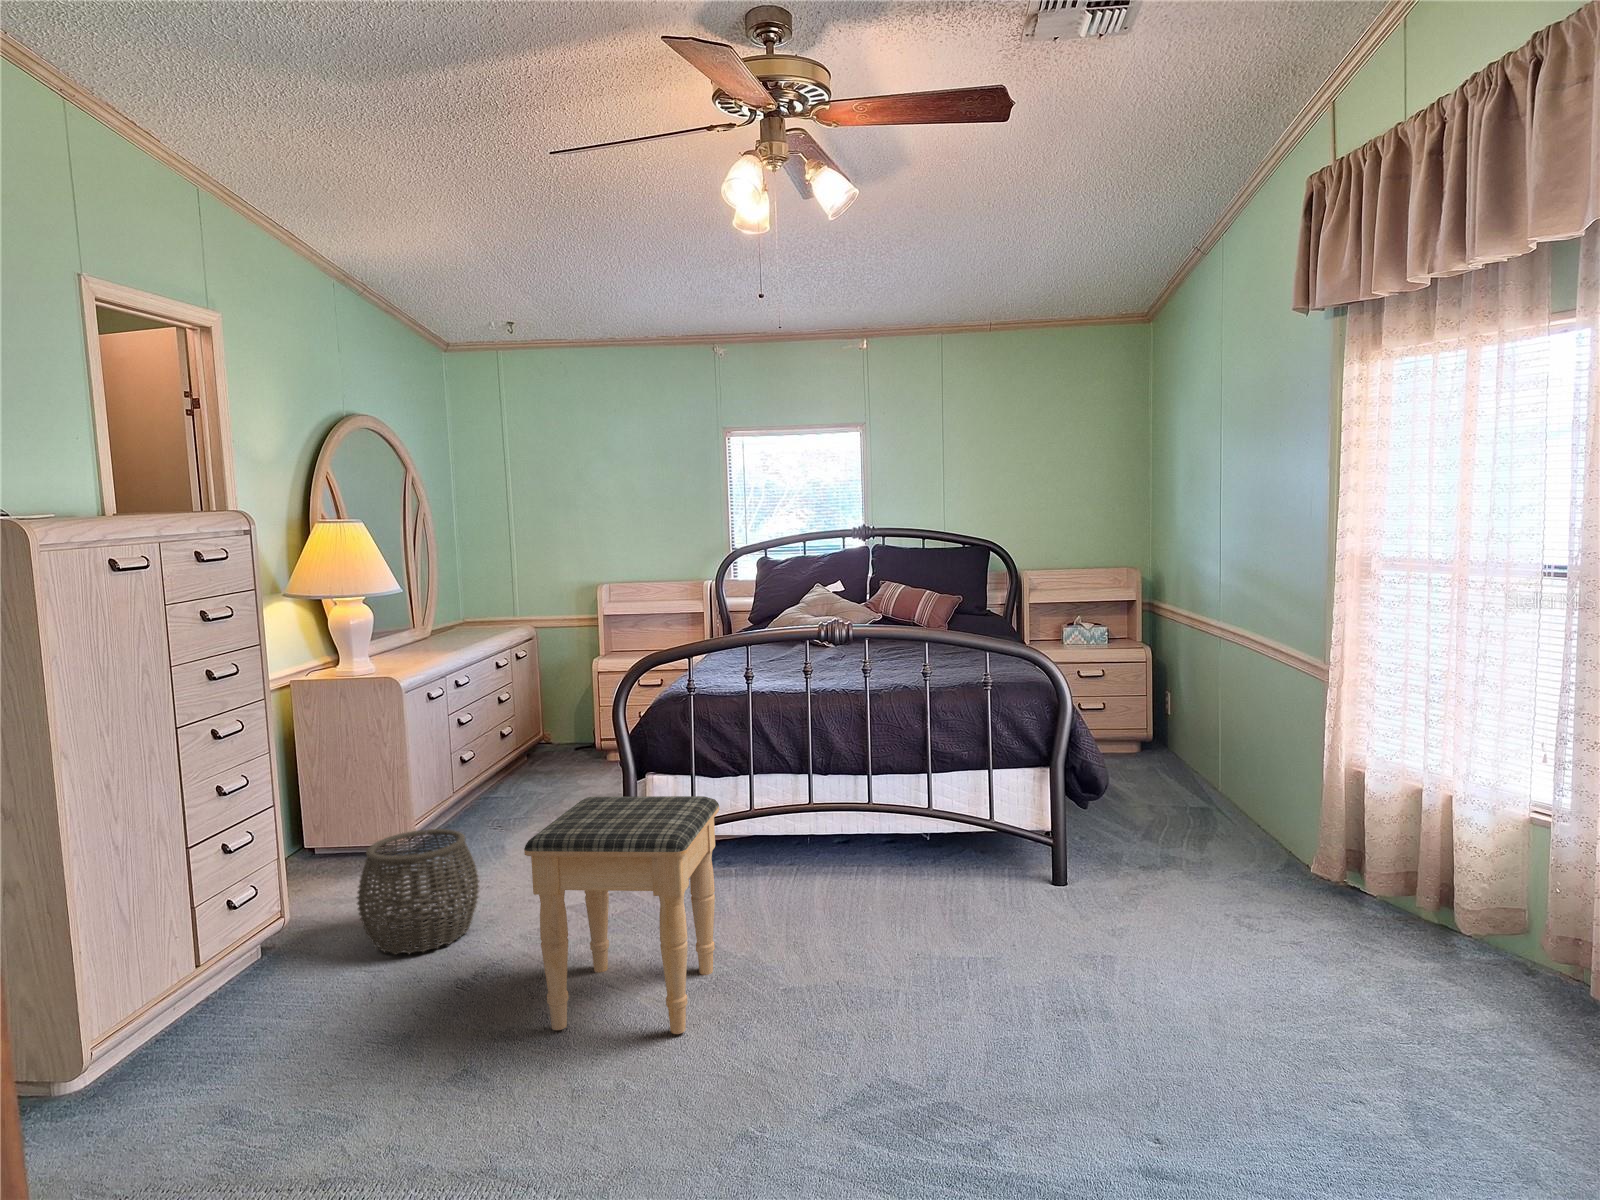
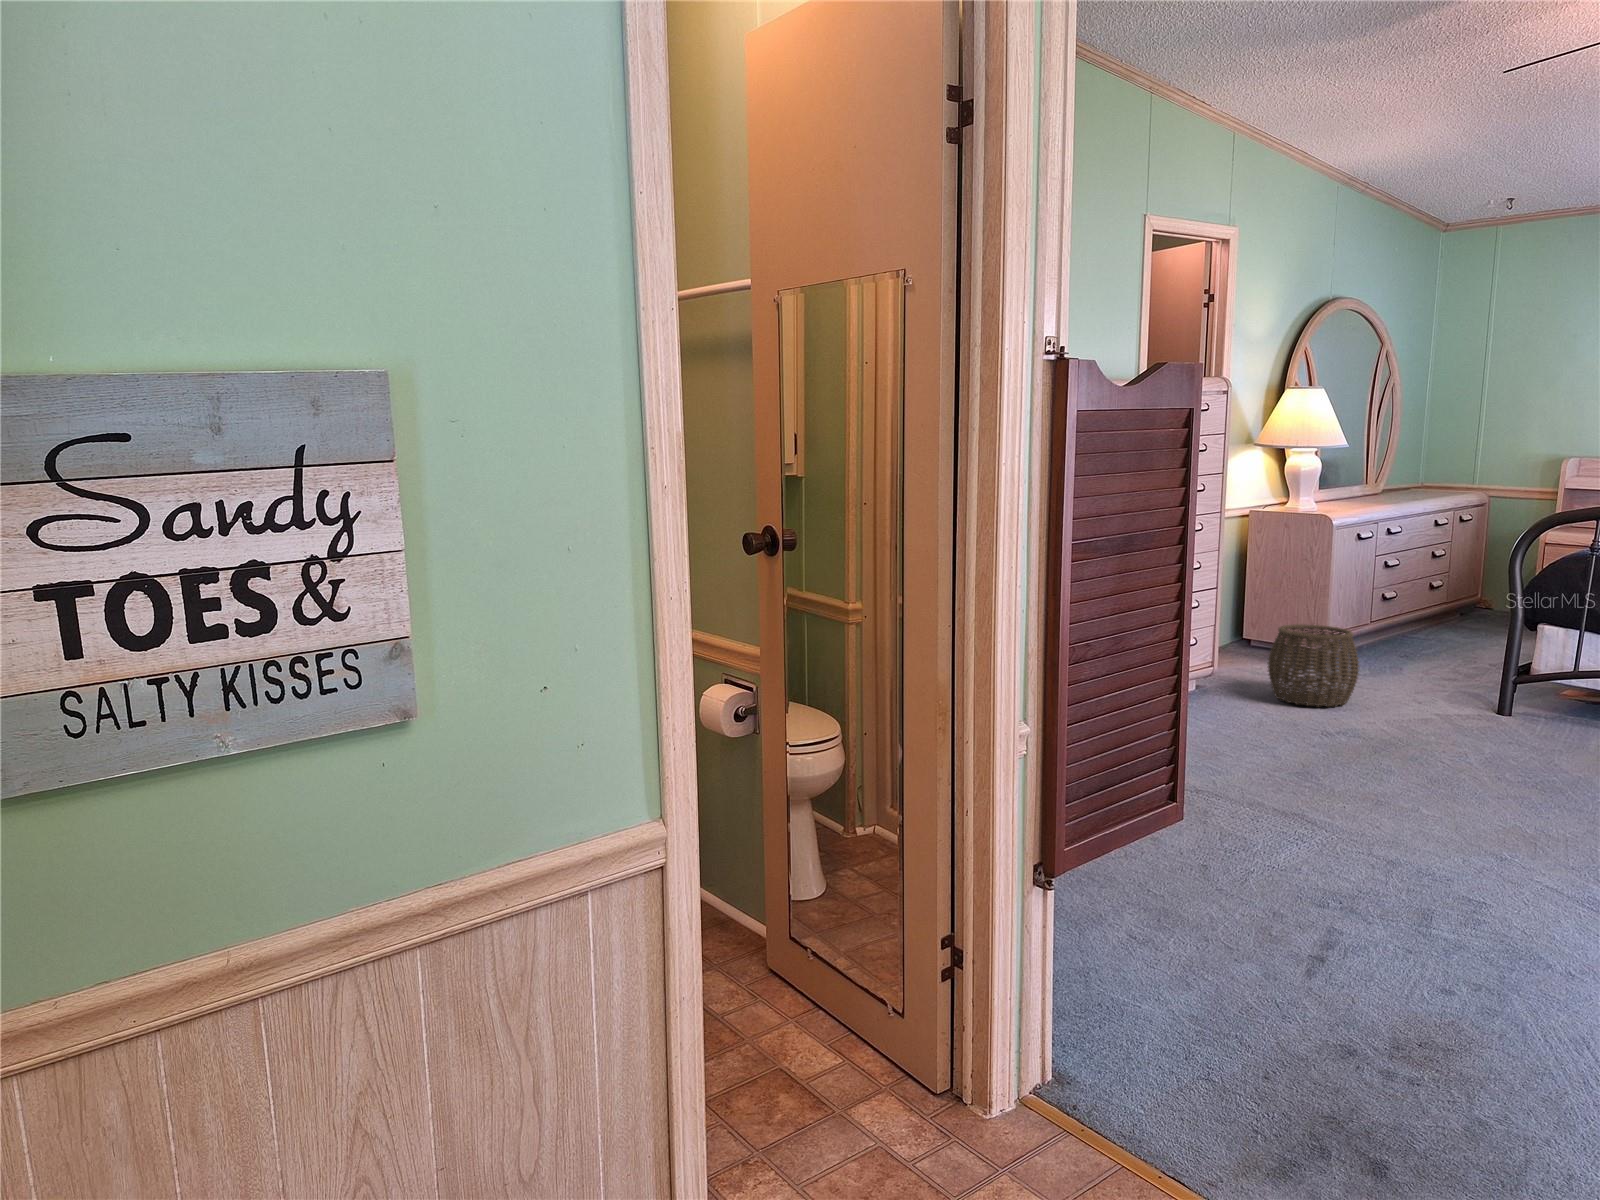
footstool: present [524,796,719,1034] -> none [1375,609,1561,781]

